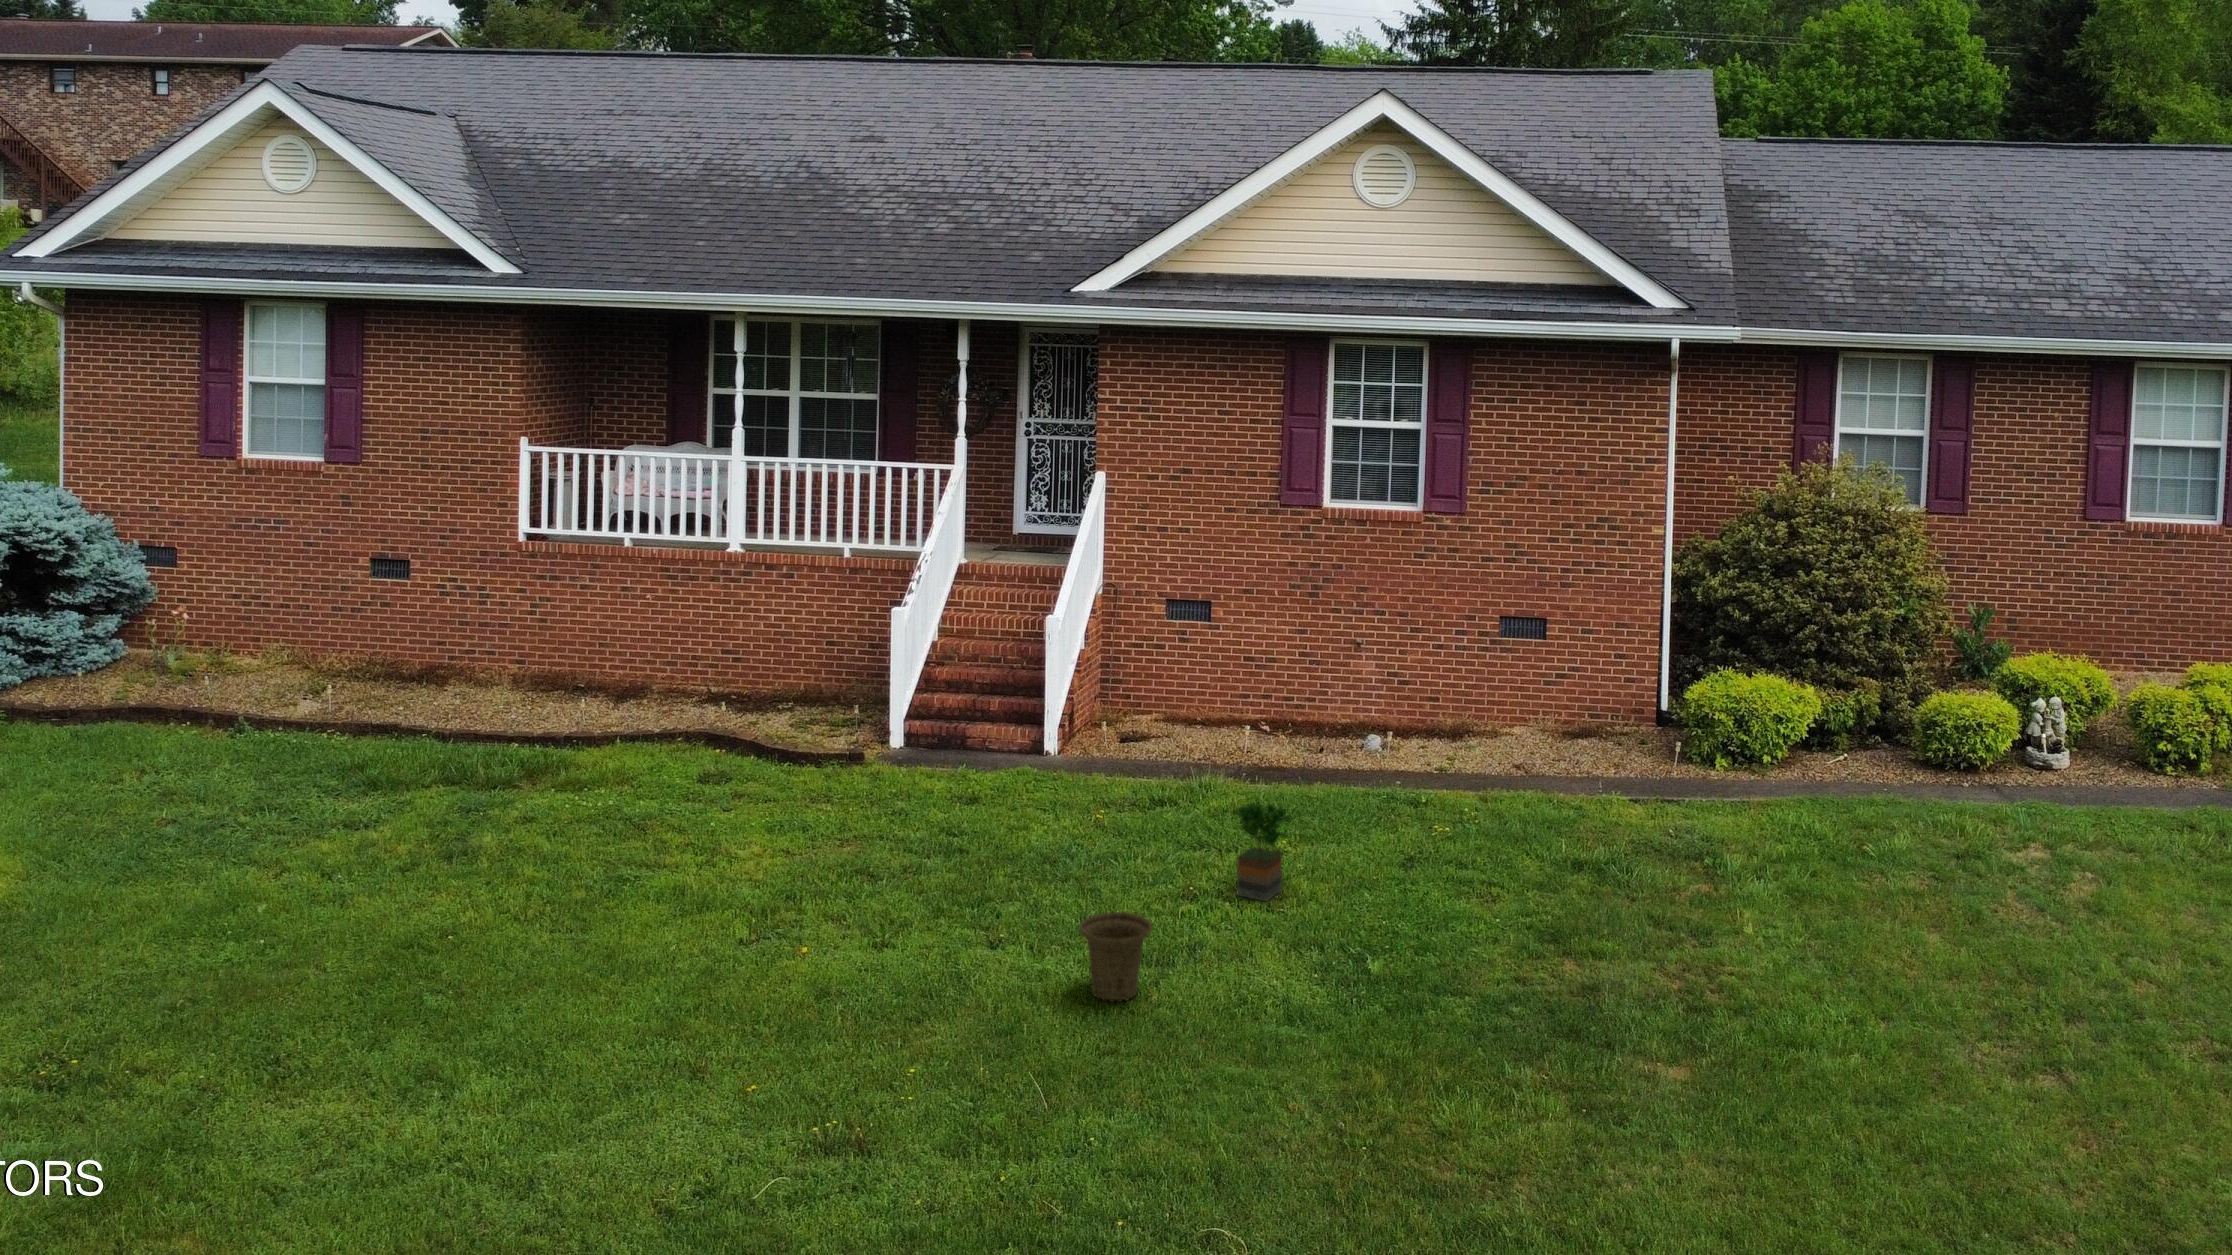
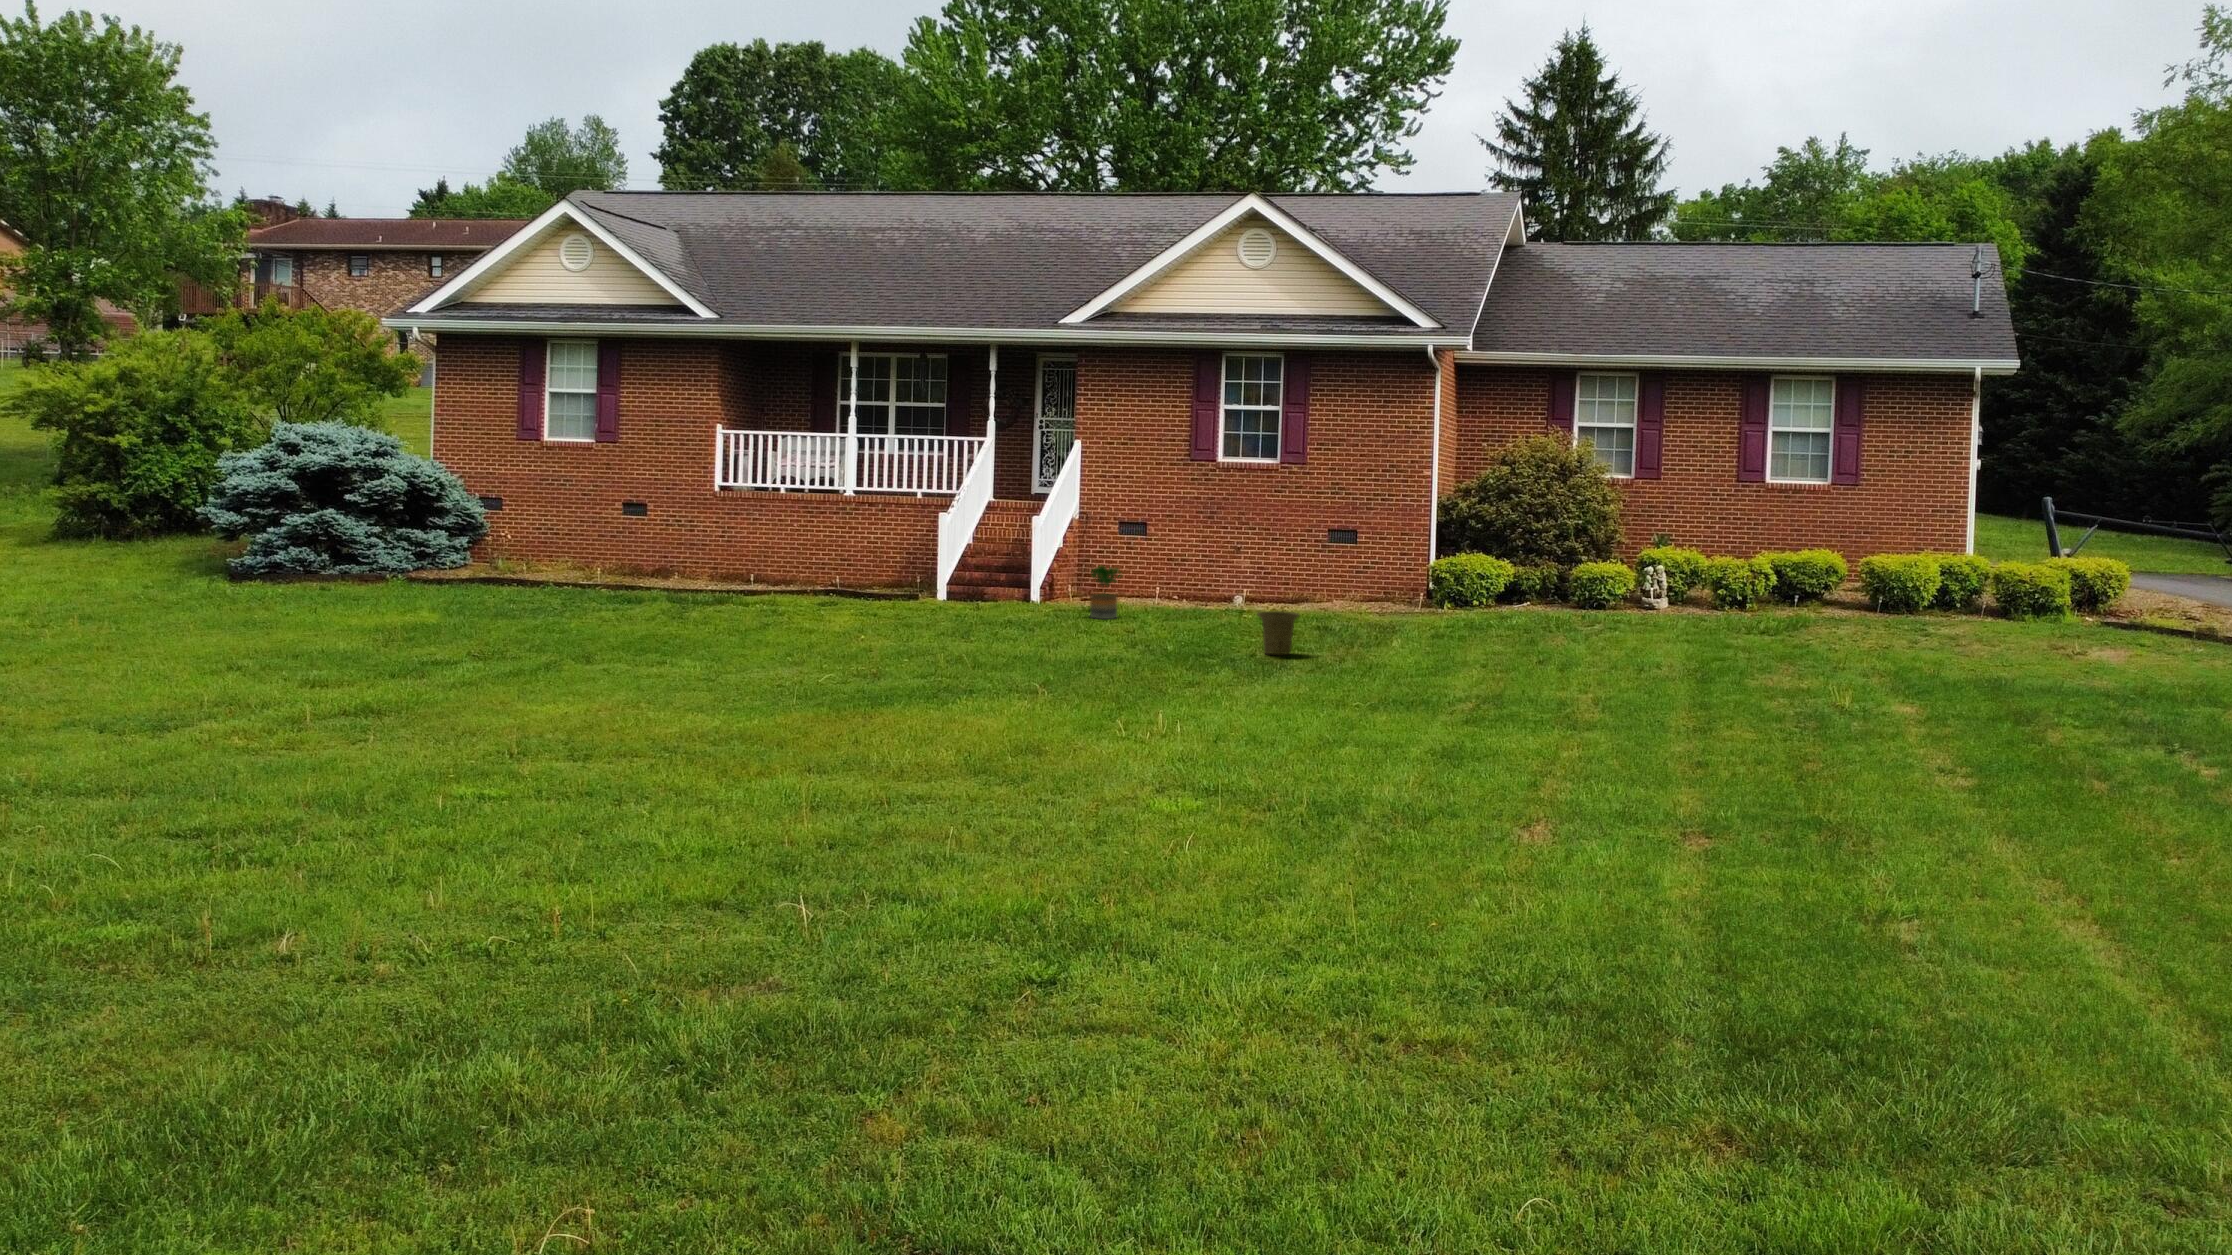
basket: present [1079,912,1153,1002] -> present [1257,611,1300,655]

